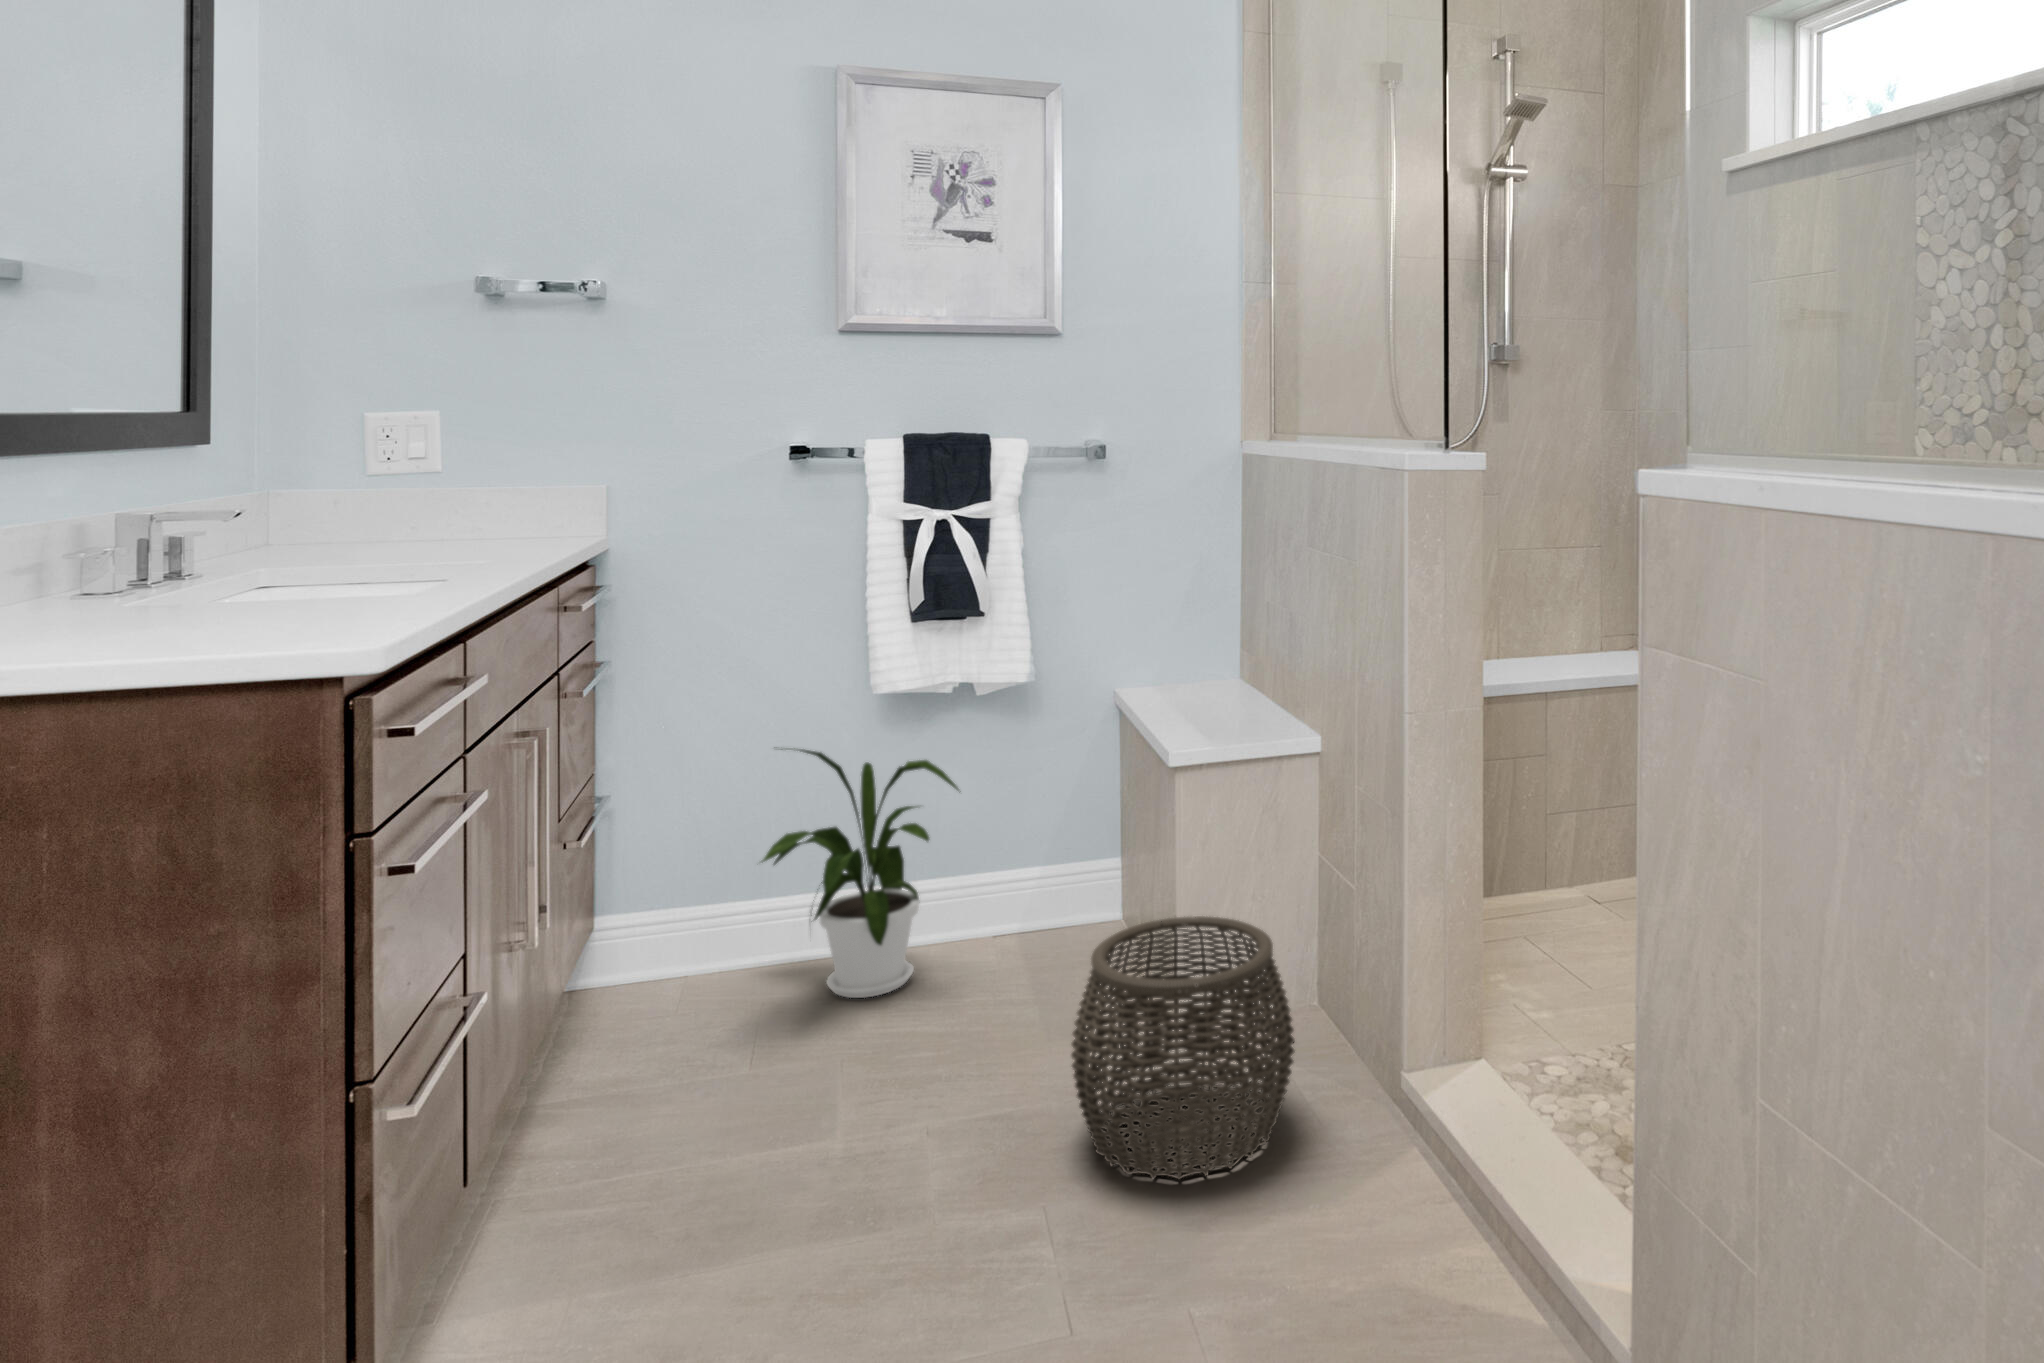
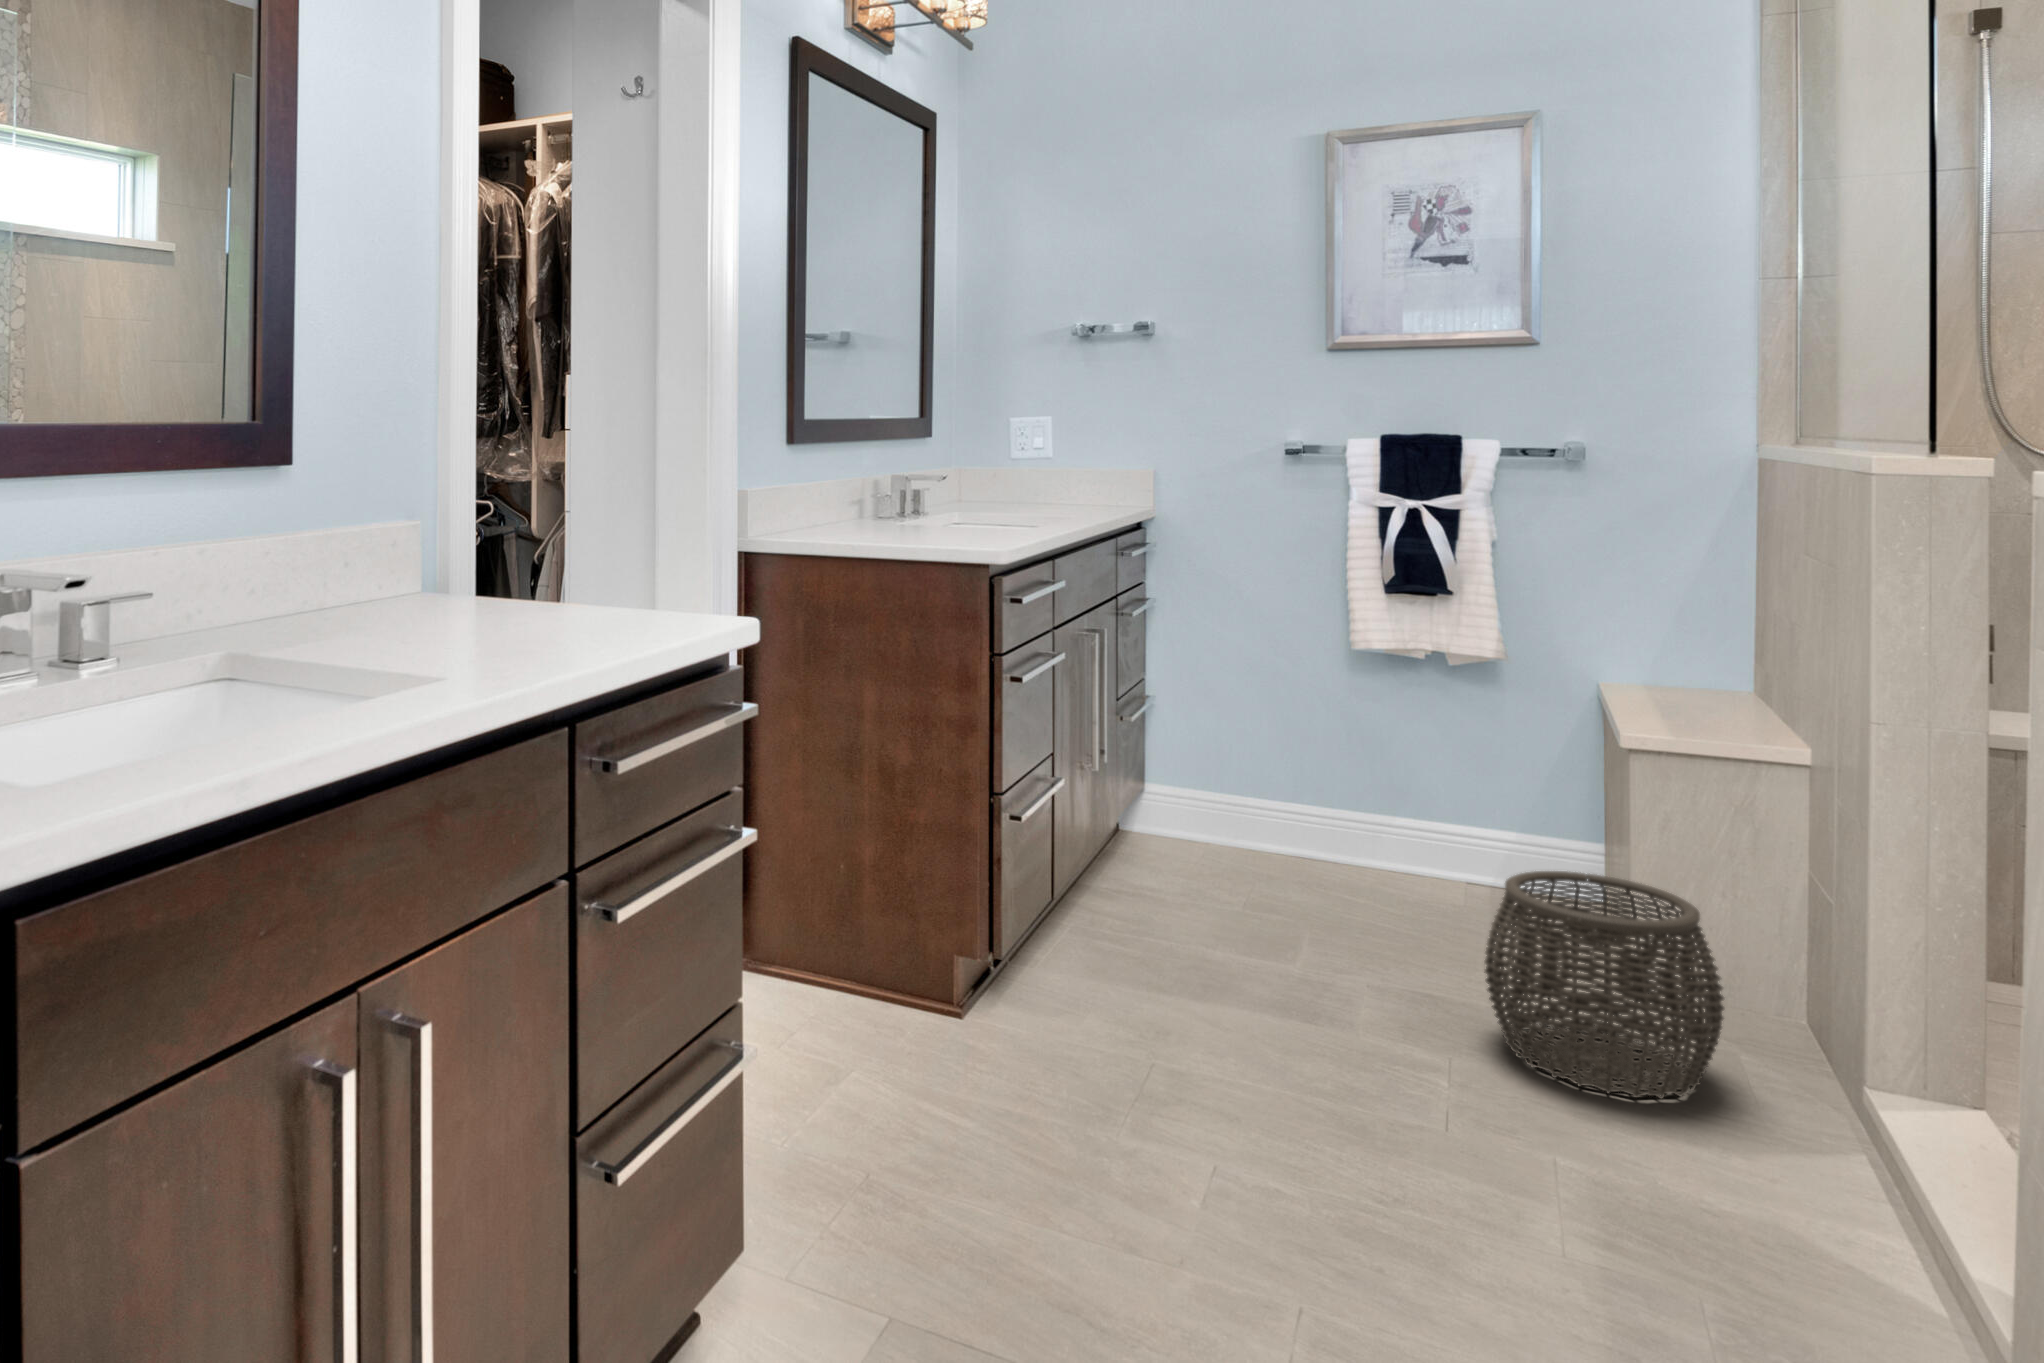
house plant: present [762,748,959,998] -> none [1245,678,1423,895]

